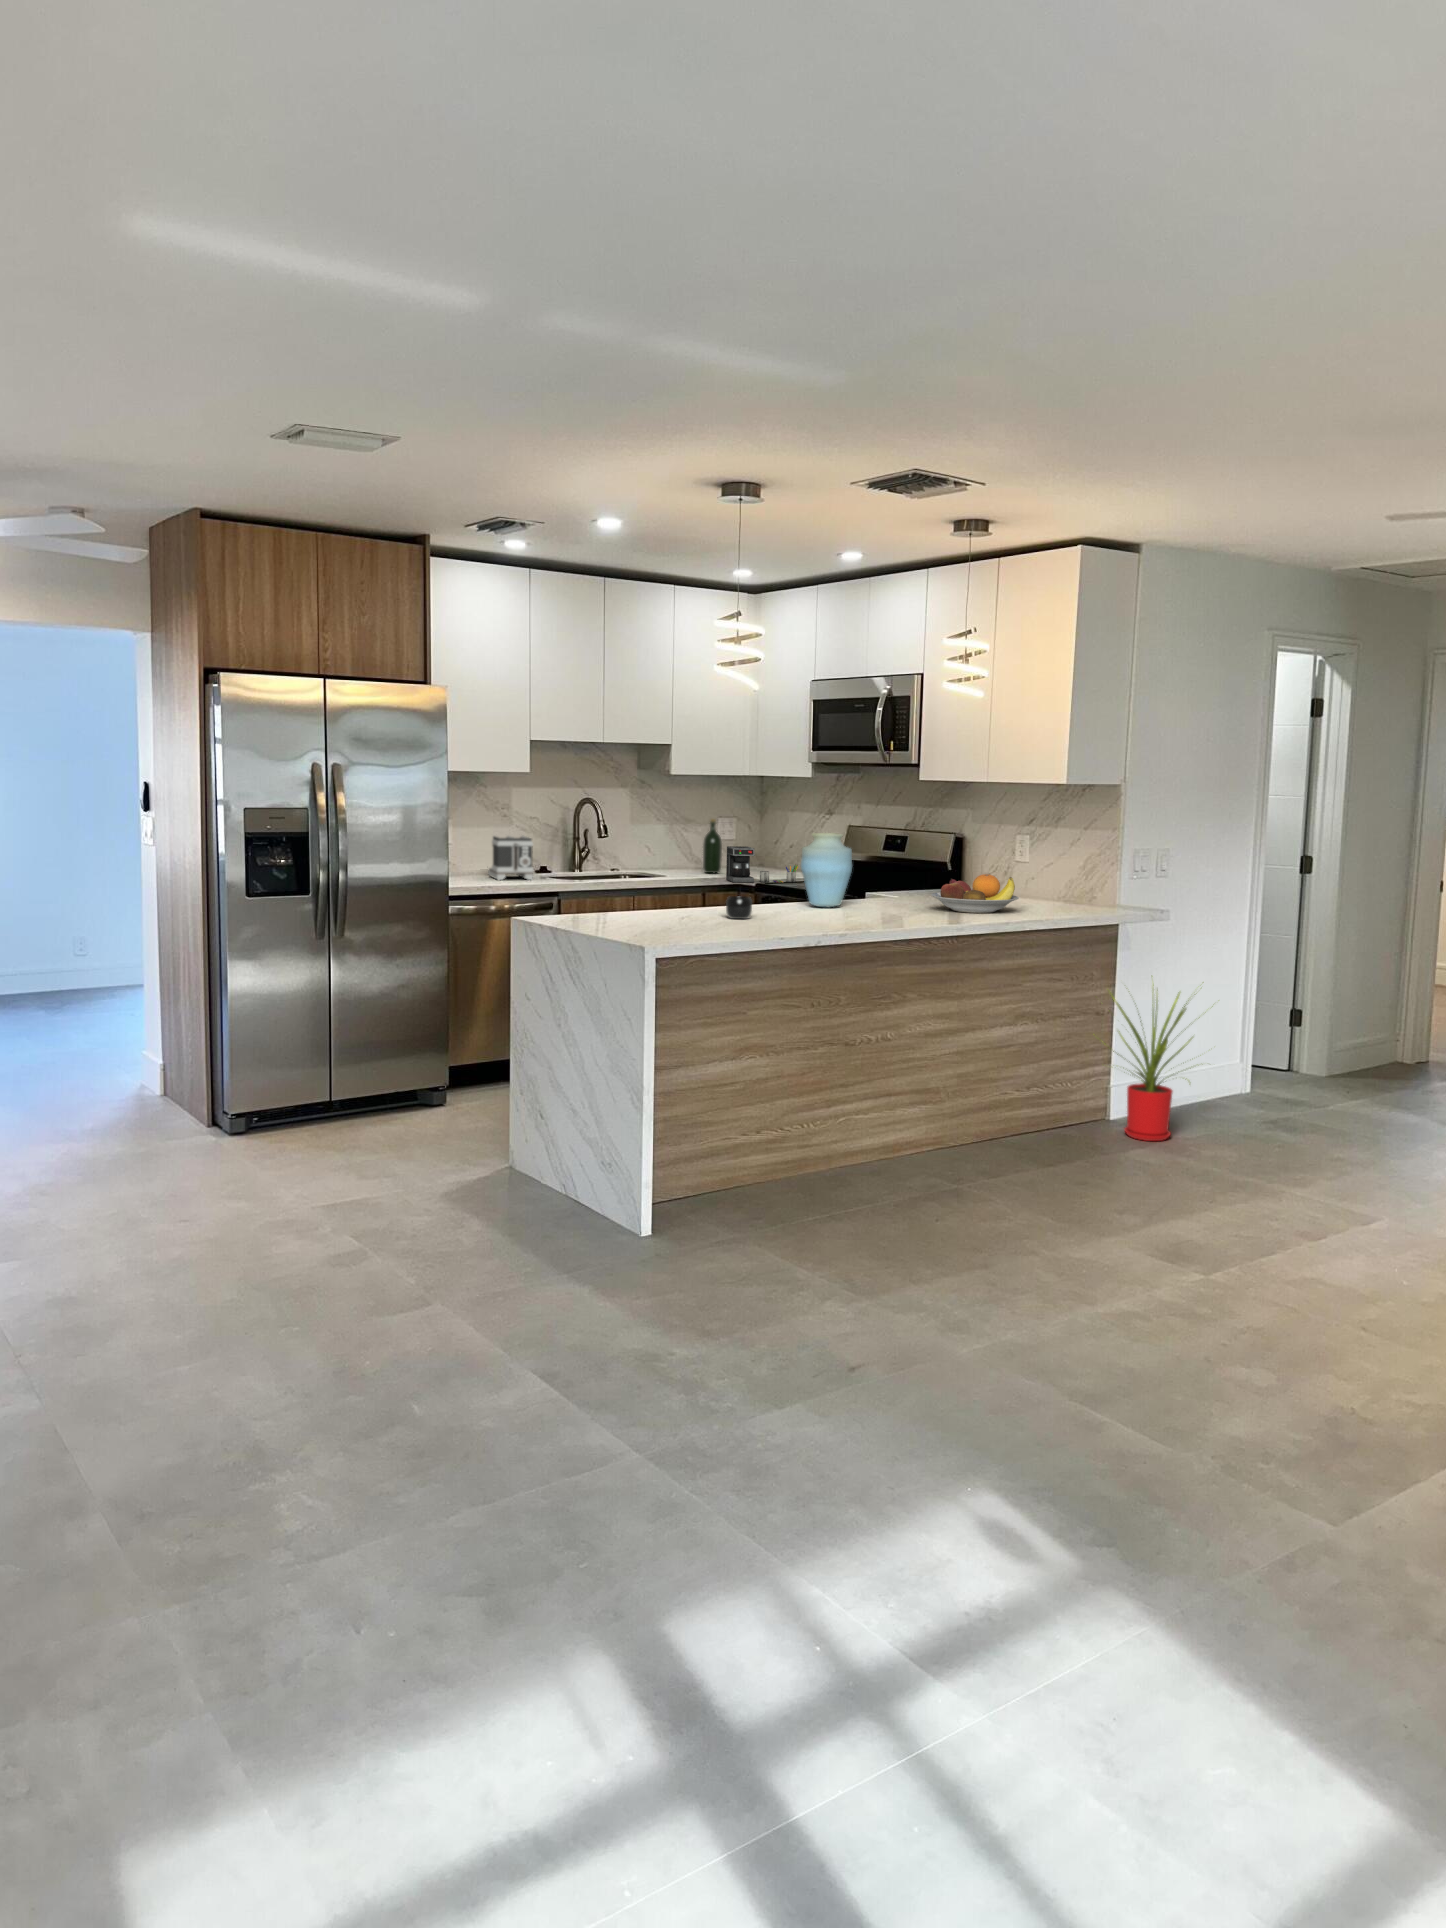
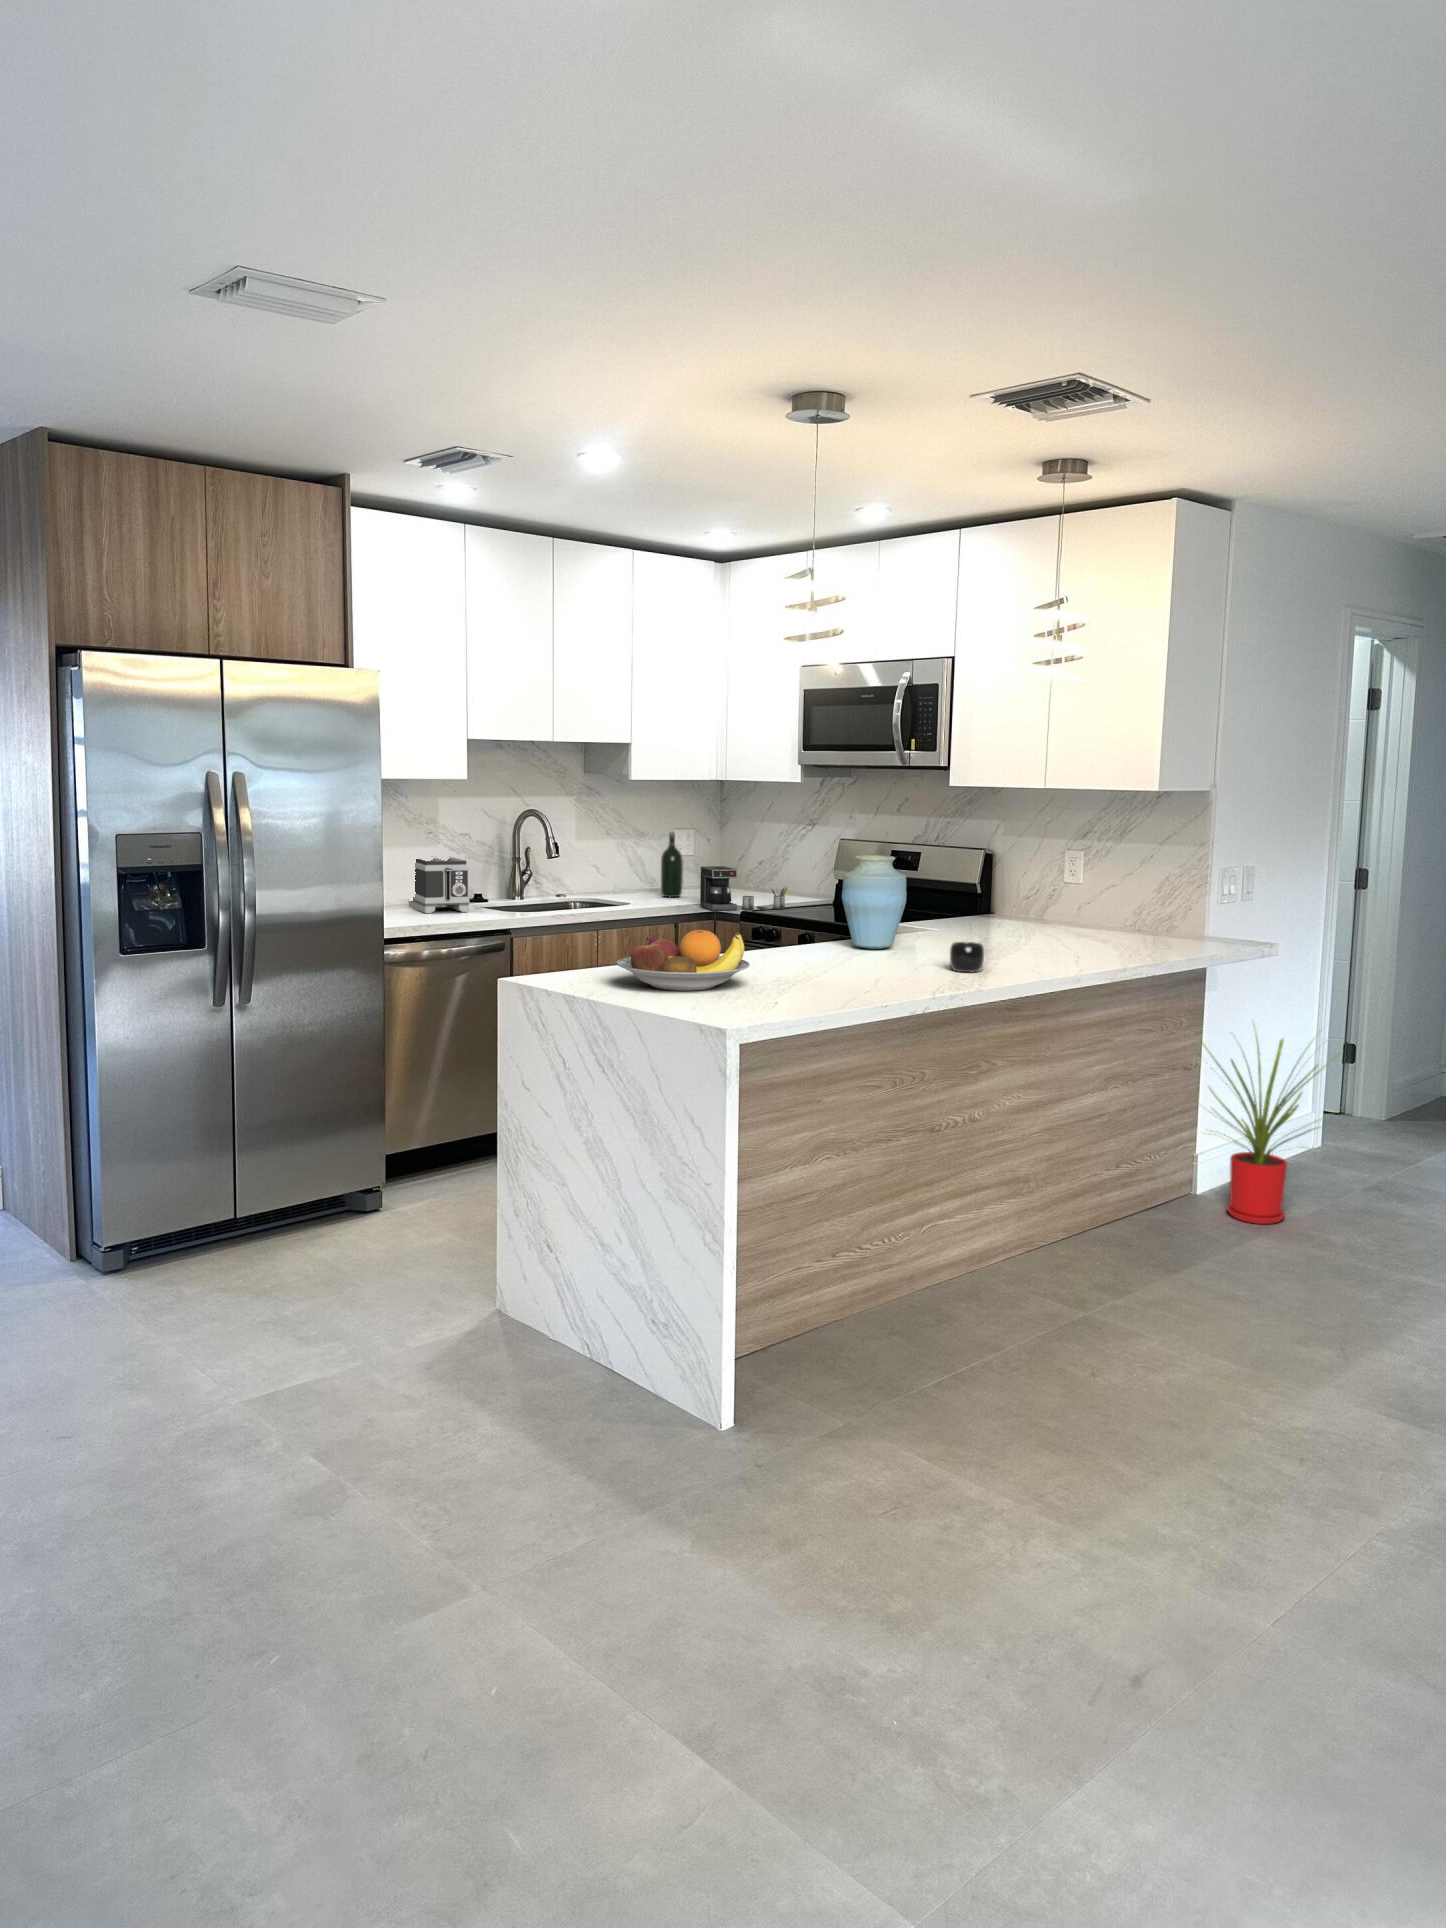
fruit bowl: present [931,874,1019,913] -> present [617,930,750,991]
mug: present [726,896,752,919] -> present [950,942,984,972]

